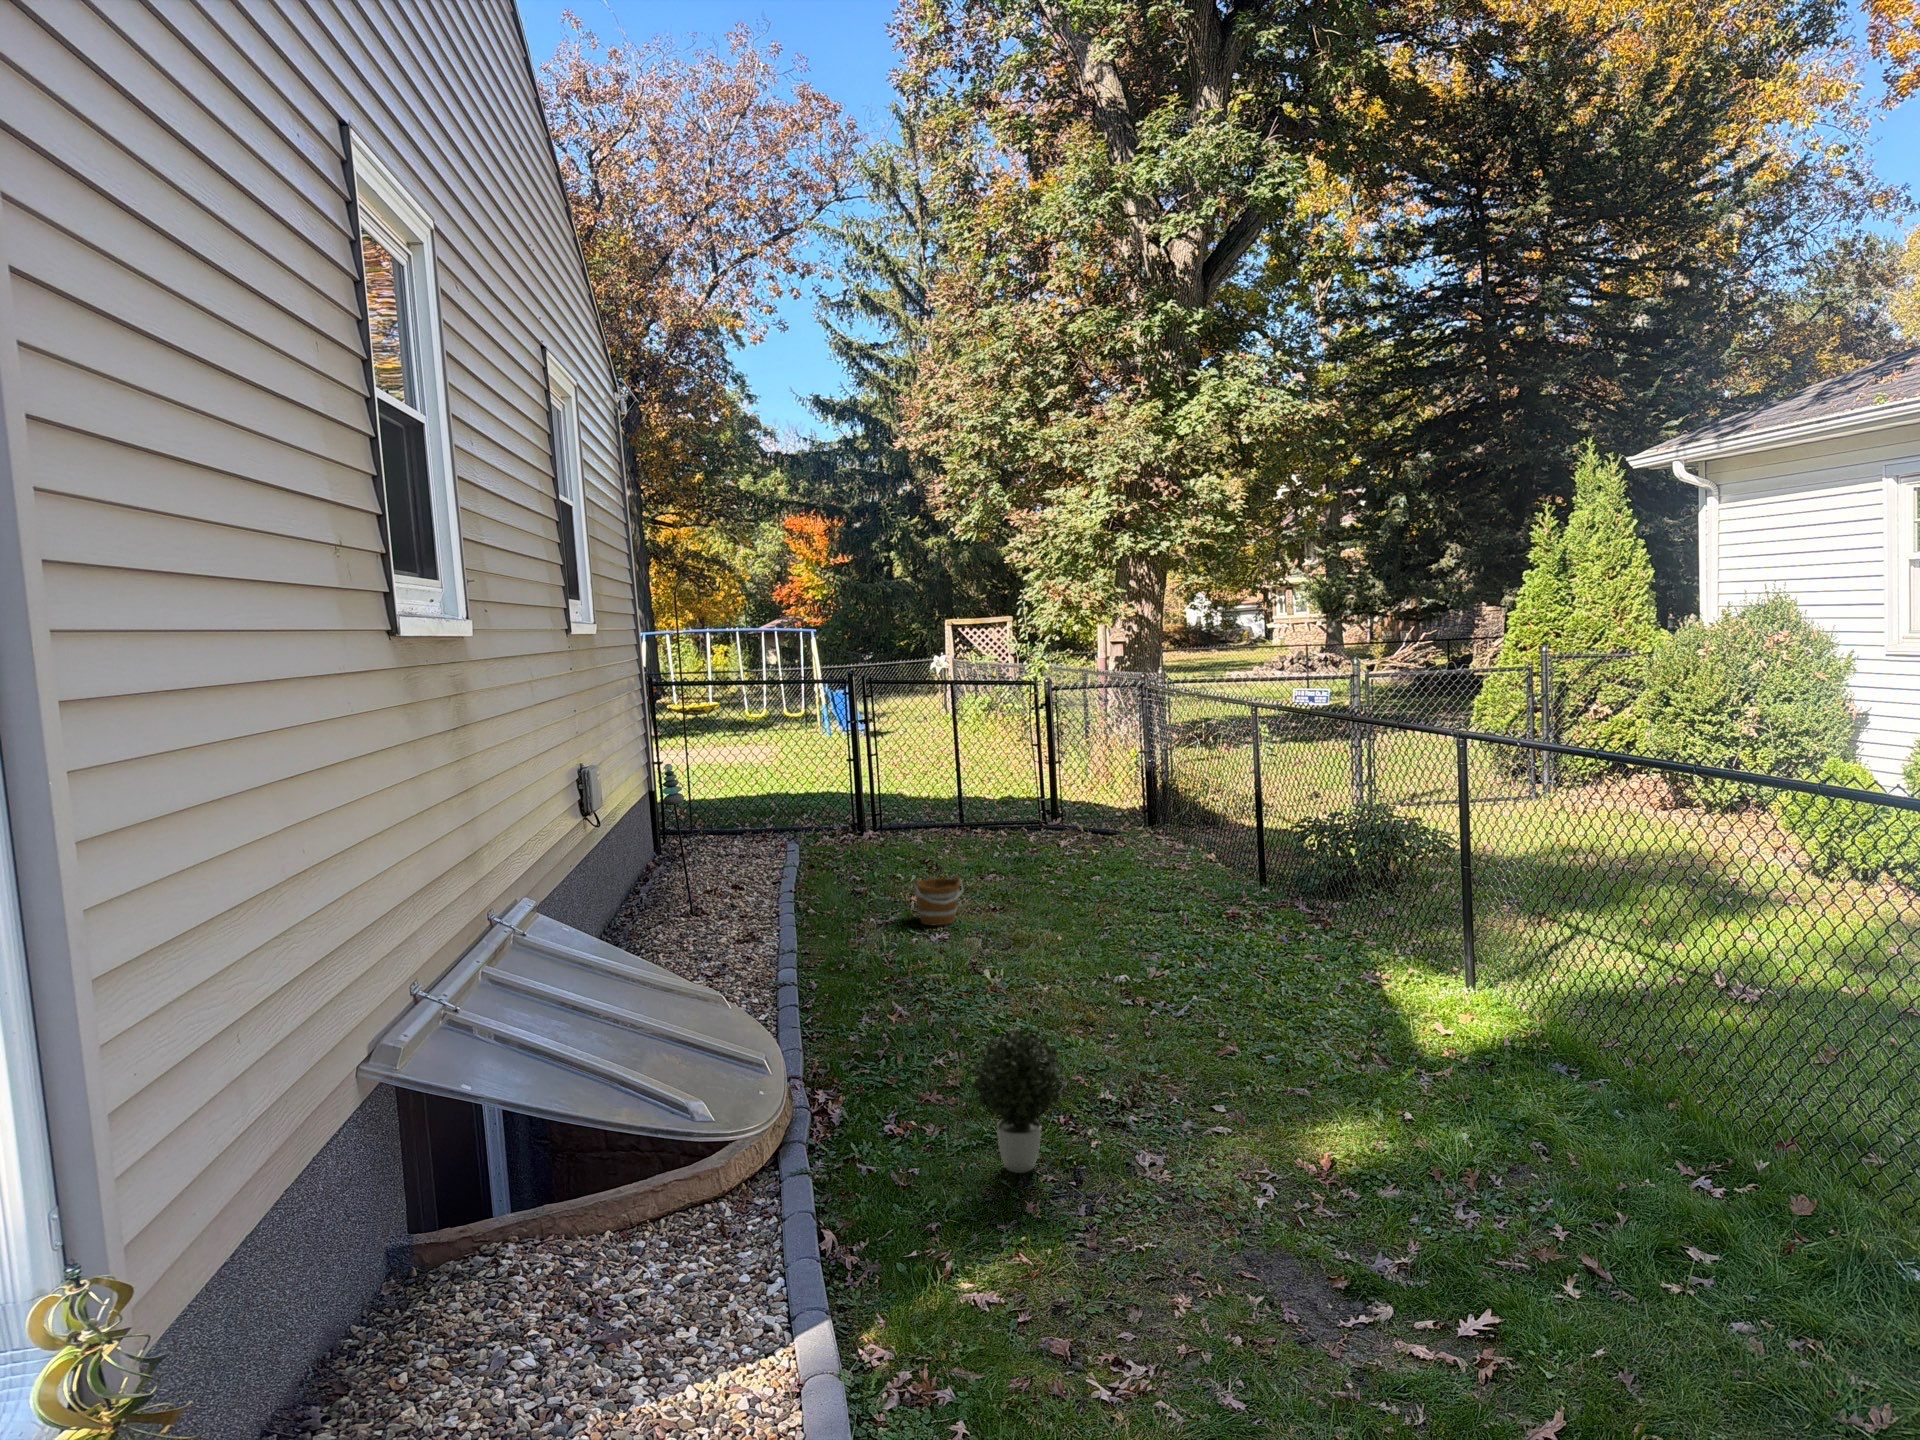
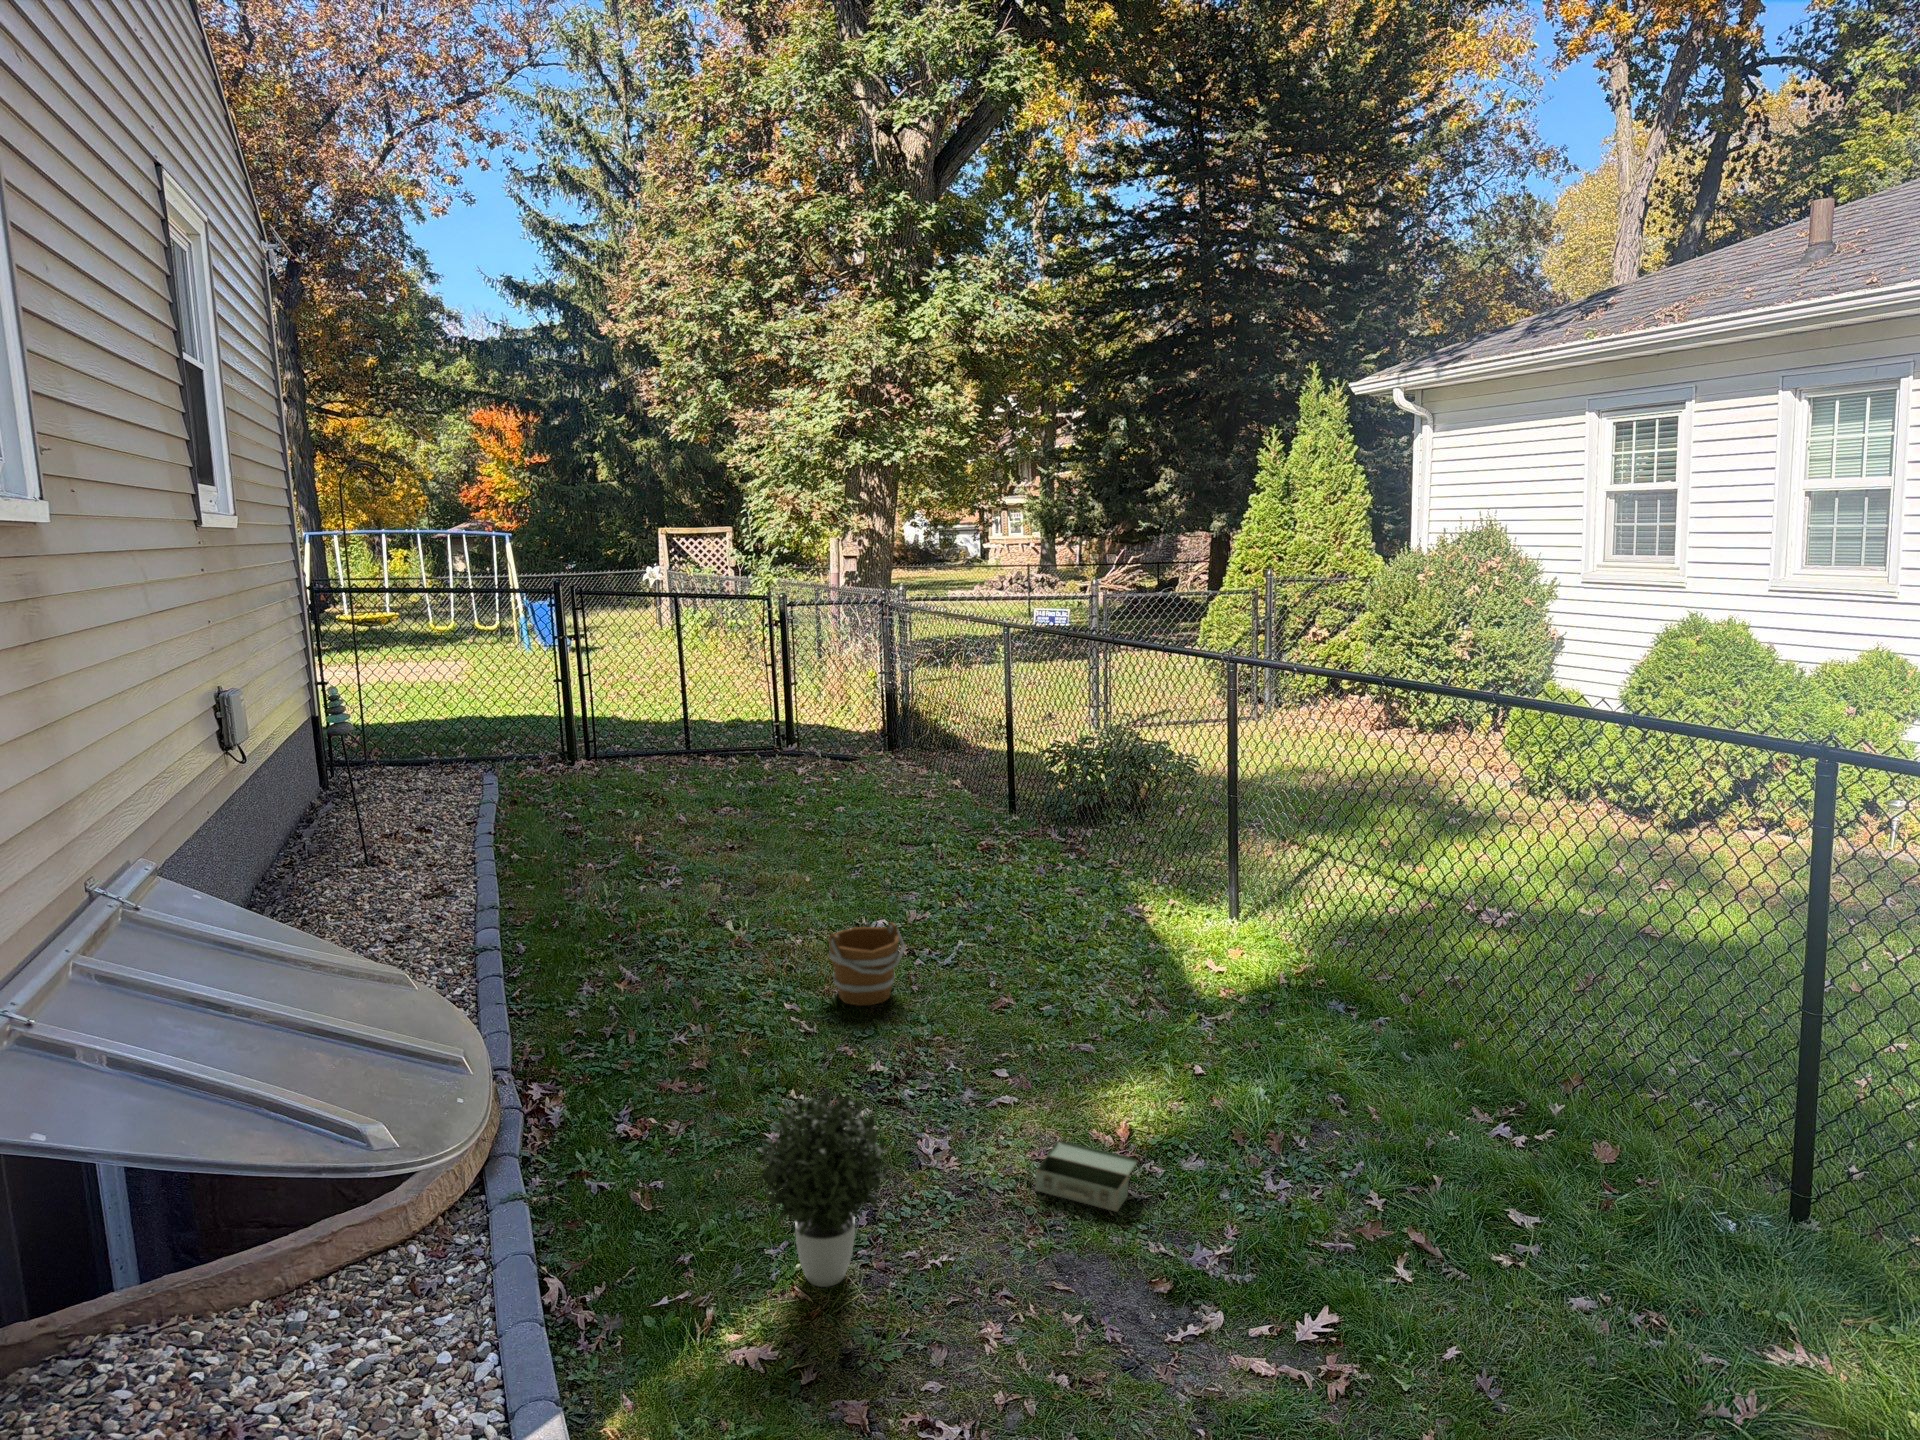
bucket: present [913,875,964,925] -> present [829,922,905,1005]
toolbox: none [1192,1099,1277,1149] -> present [1035,1141,1138,1212]

